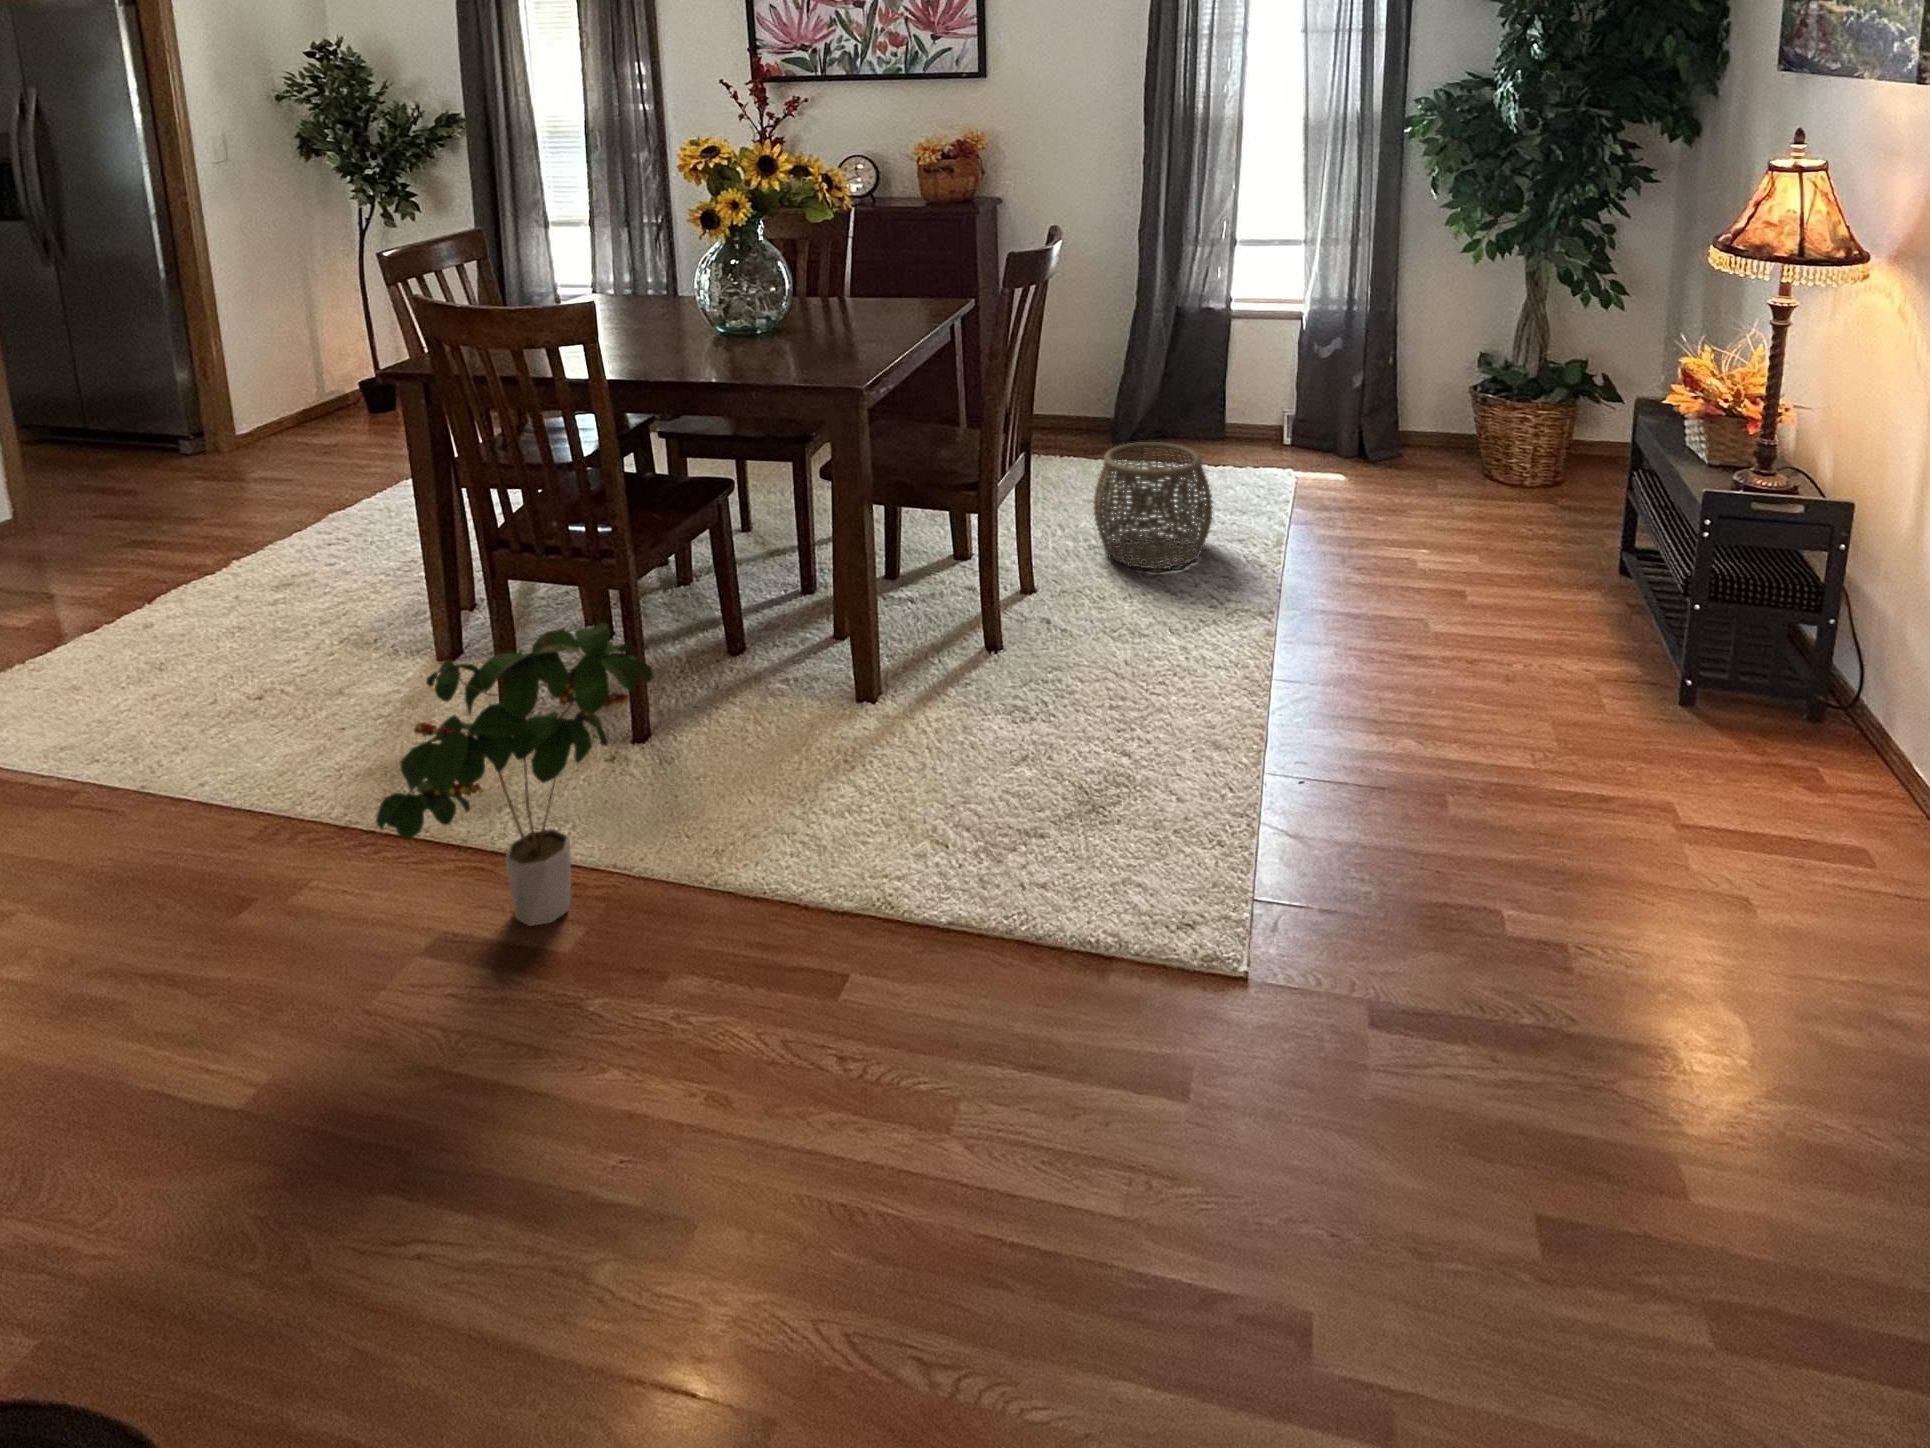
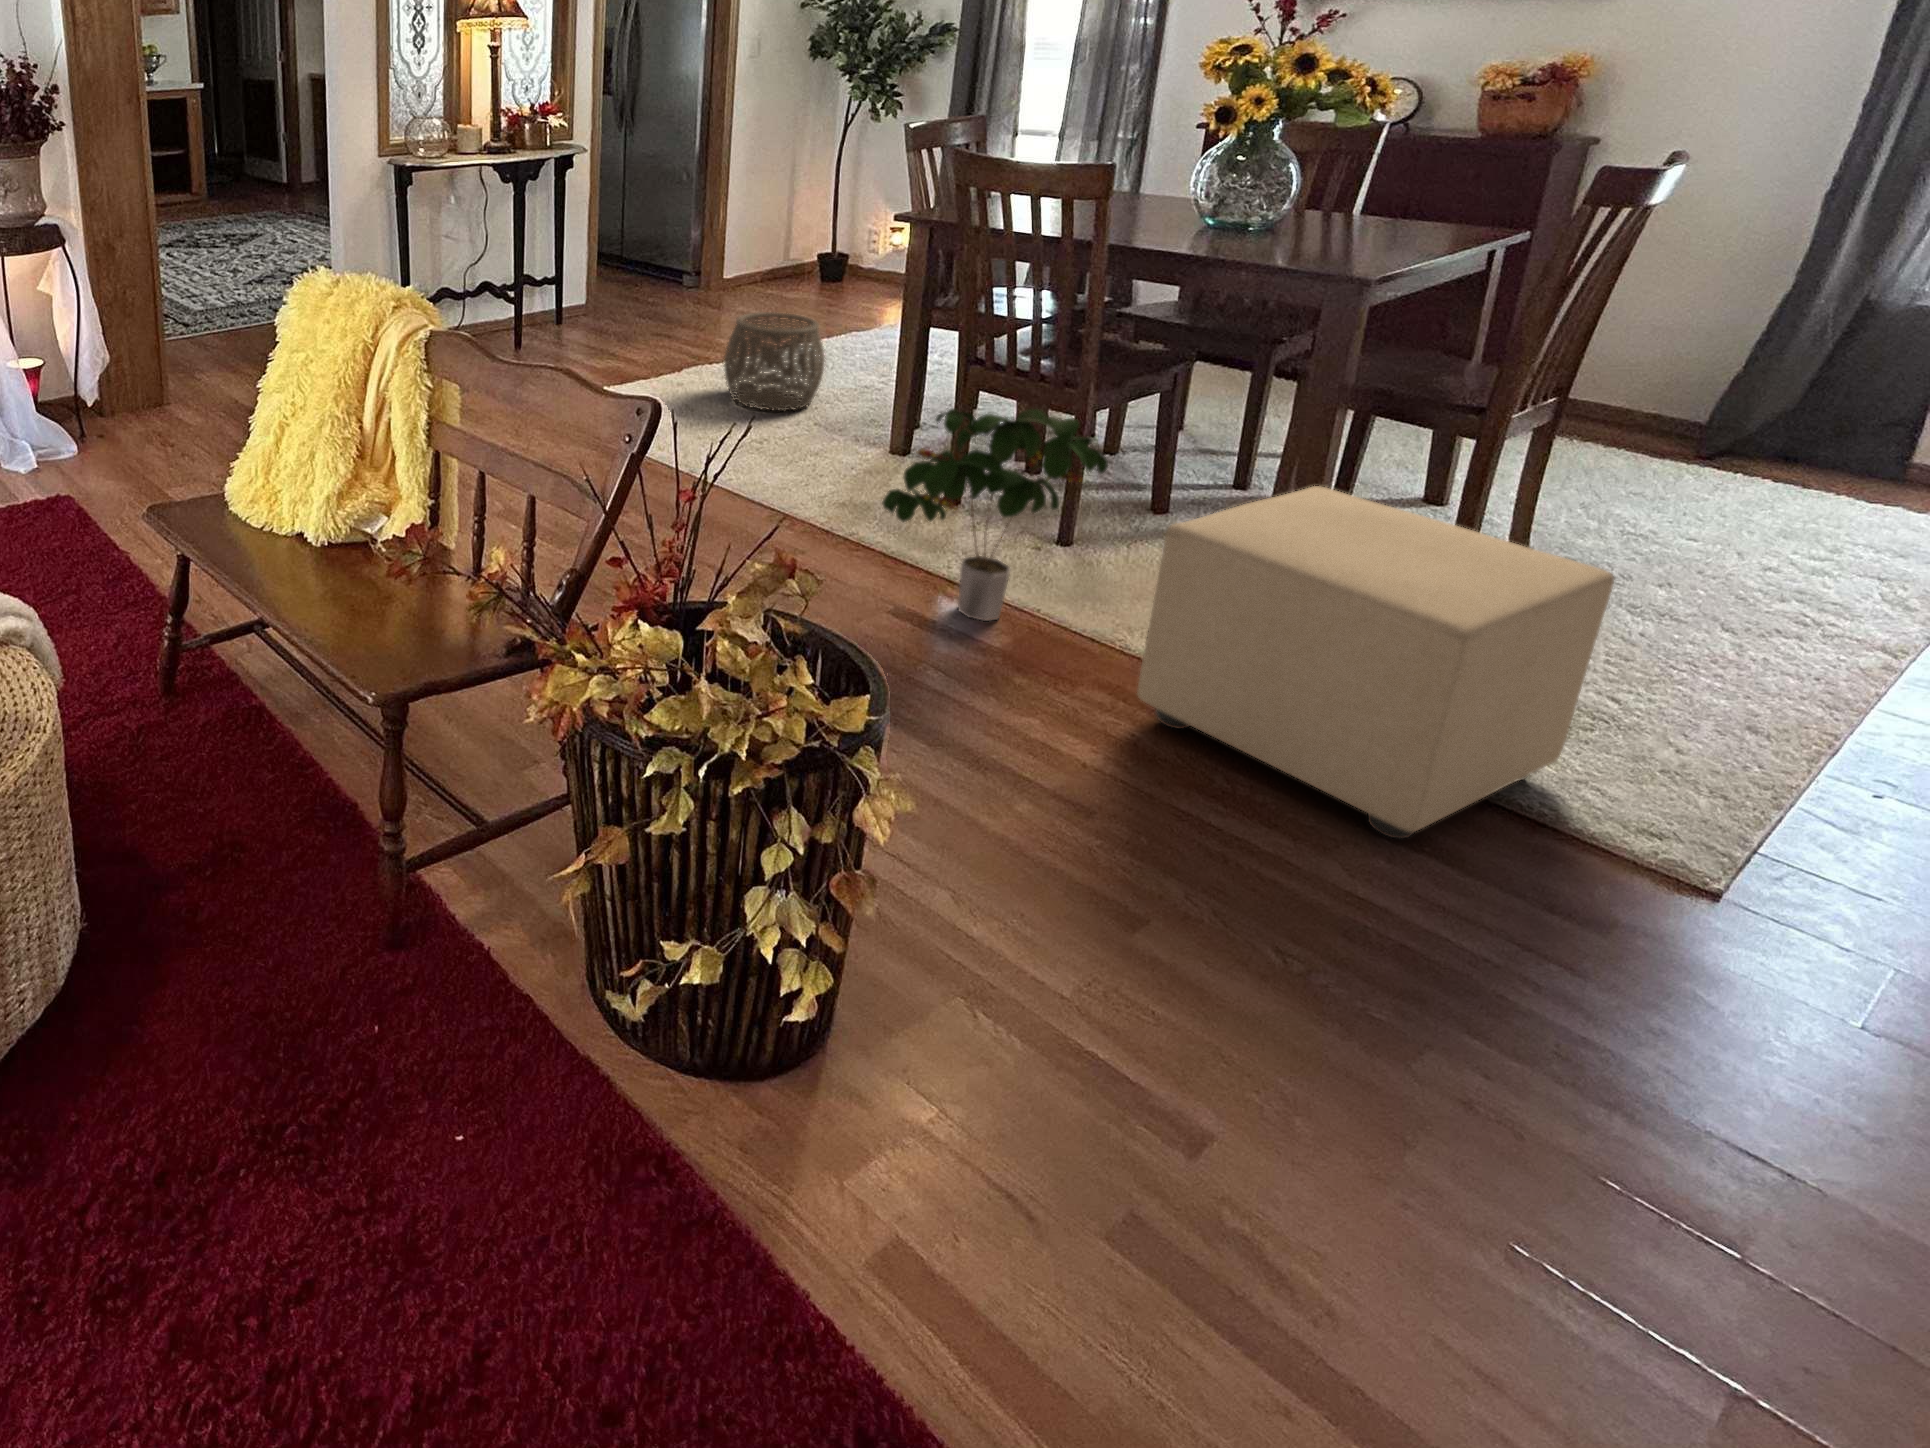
woven basket: present [1094,442,1213,569] -> present [724,312,825,411]
ottoman: none [714,638,1111,1079] -> present [1137,486,1614,839]

